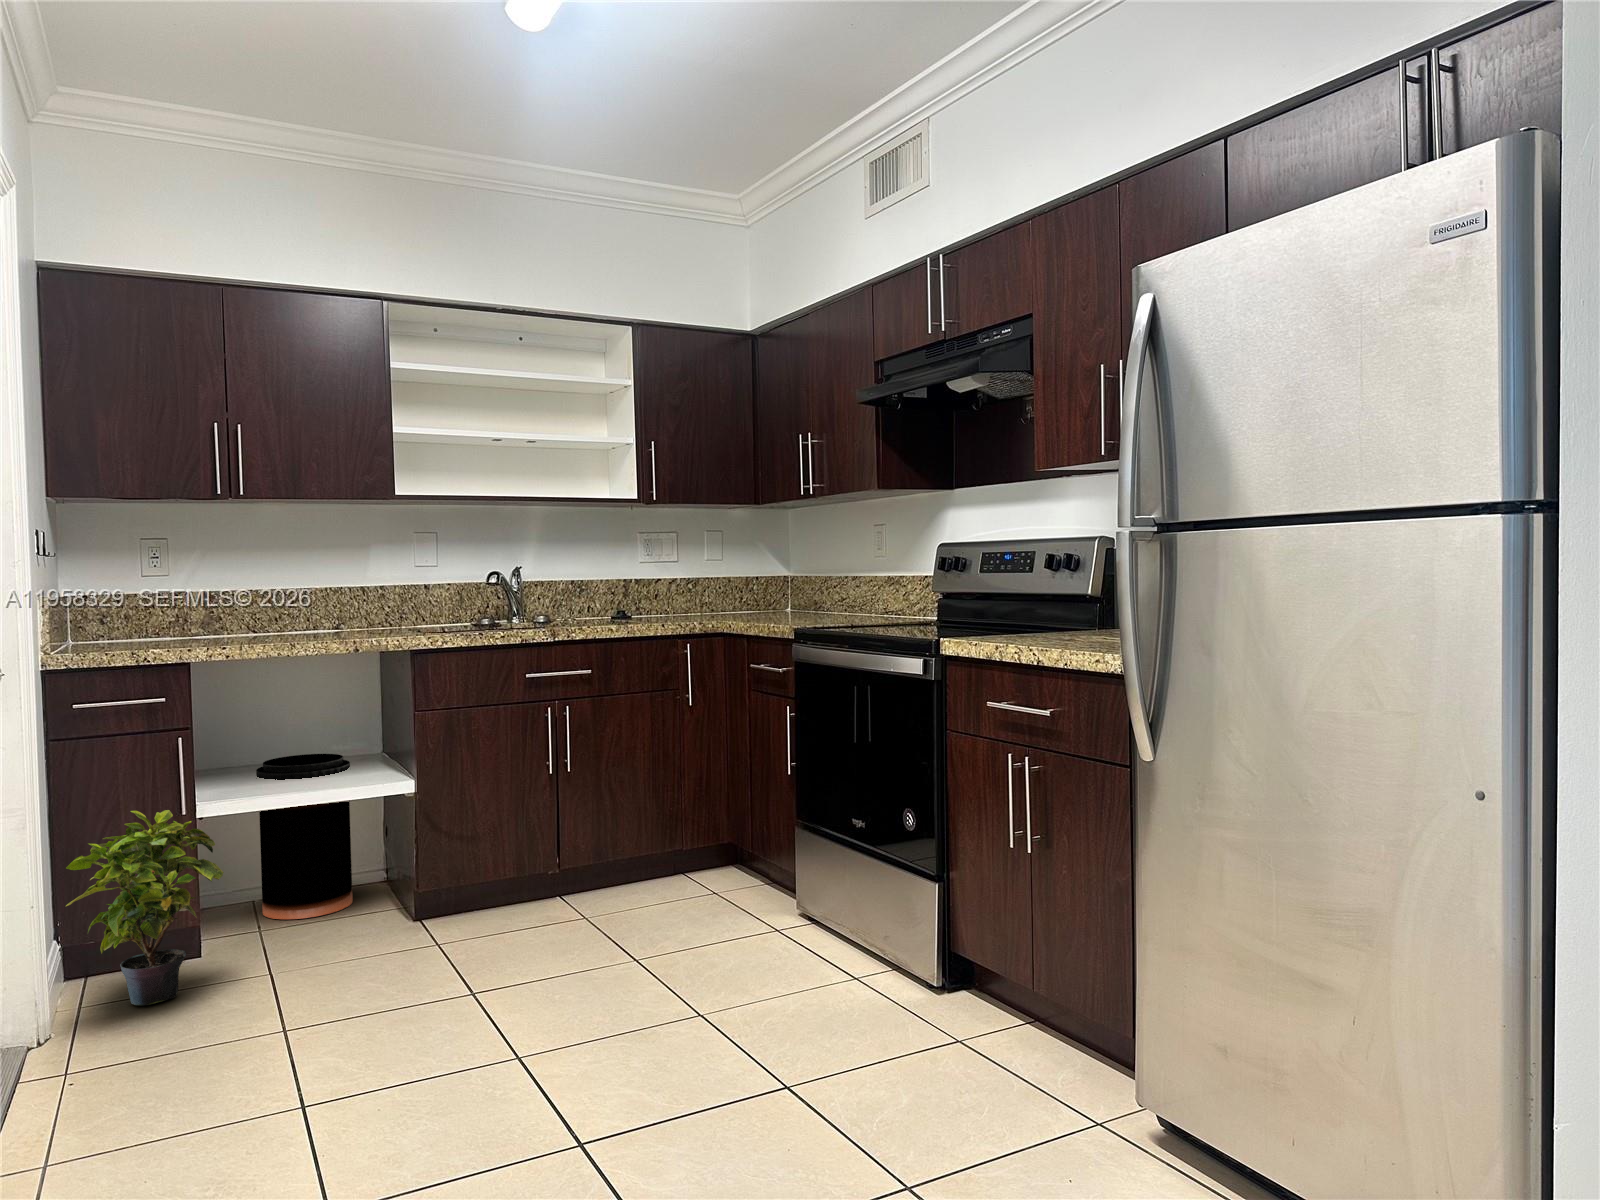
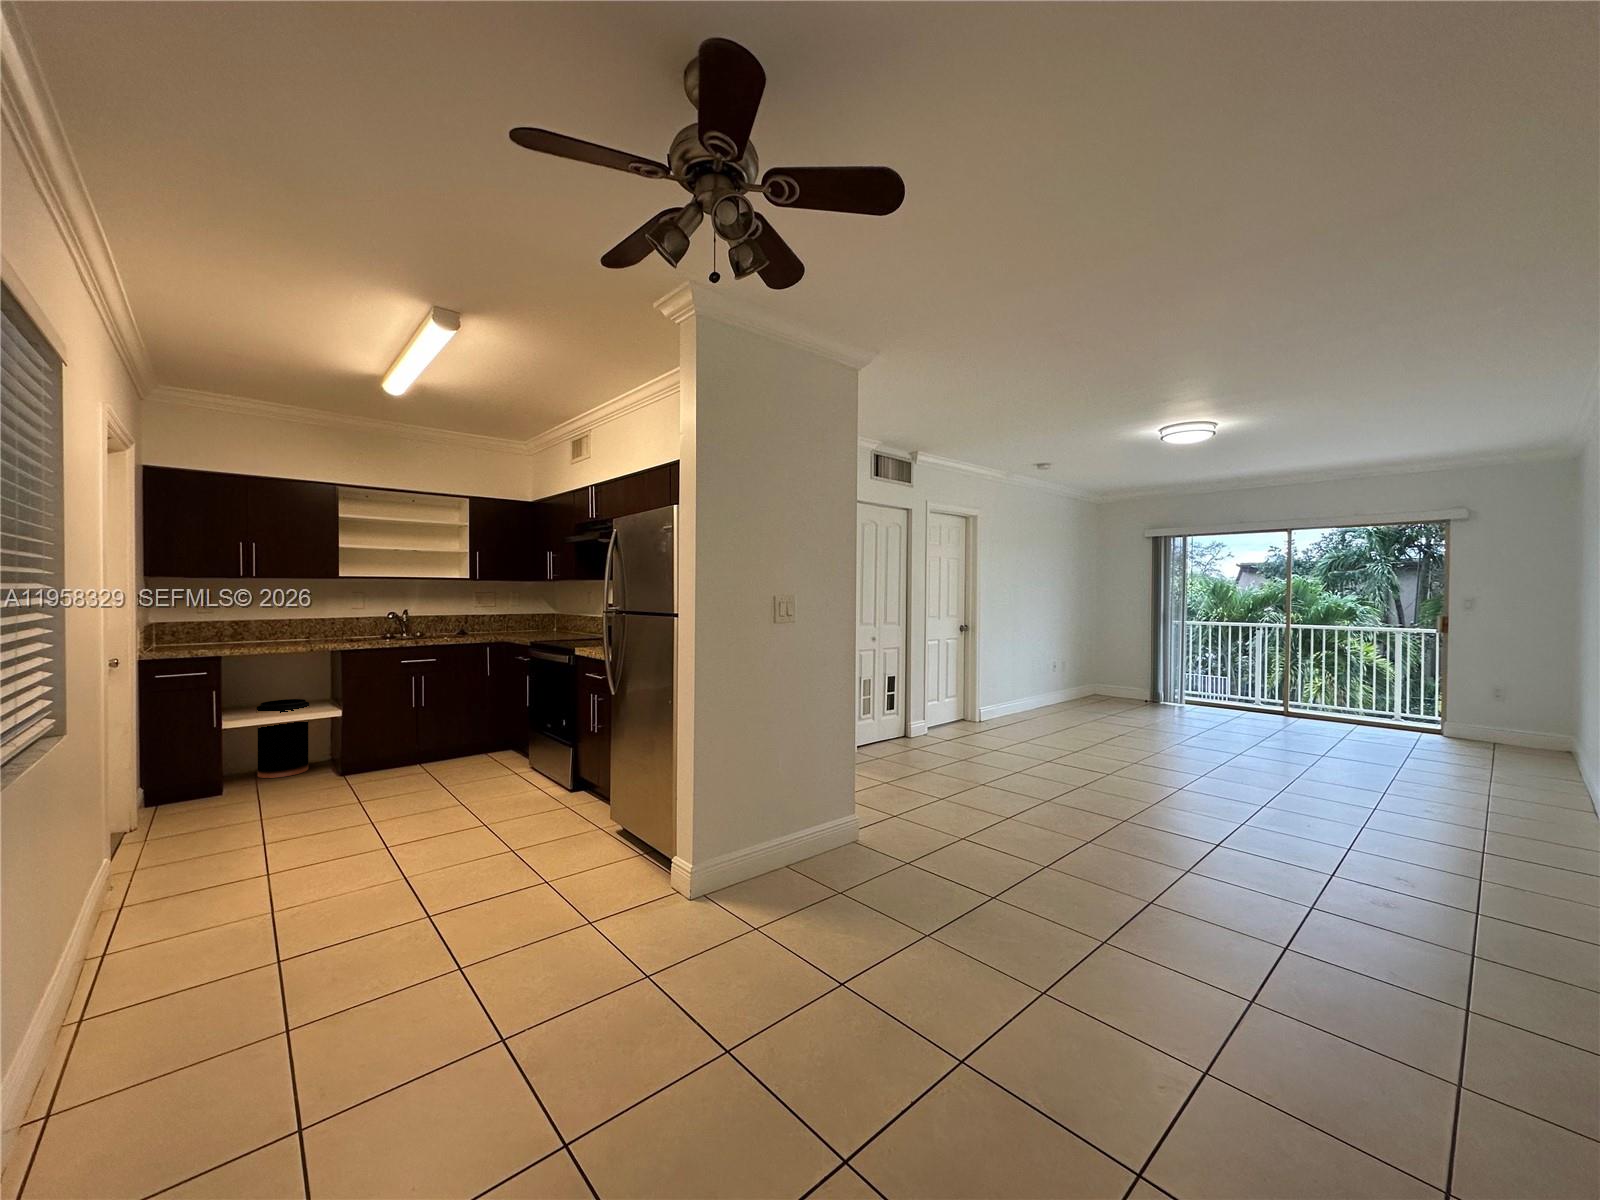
potted plant: present [66,810,224,1005] -> none [153,726,237,814]

